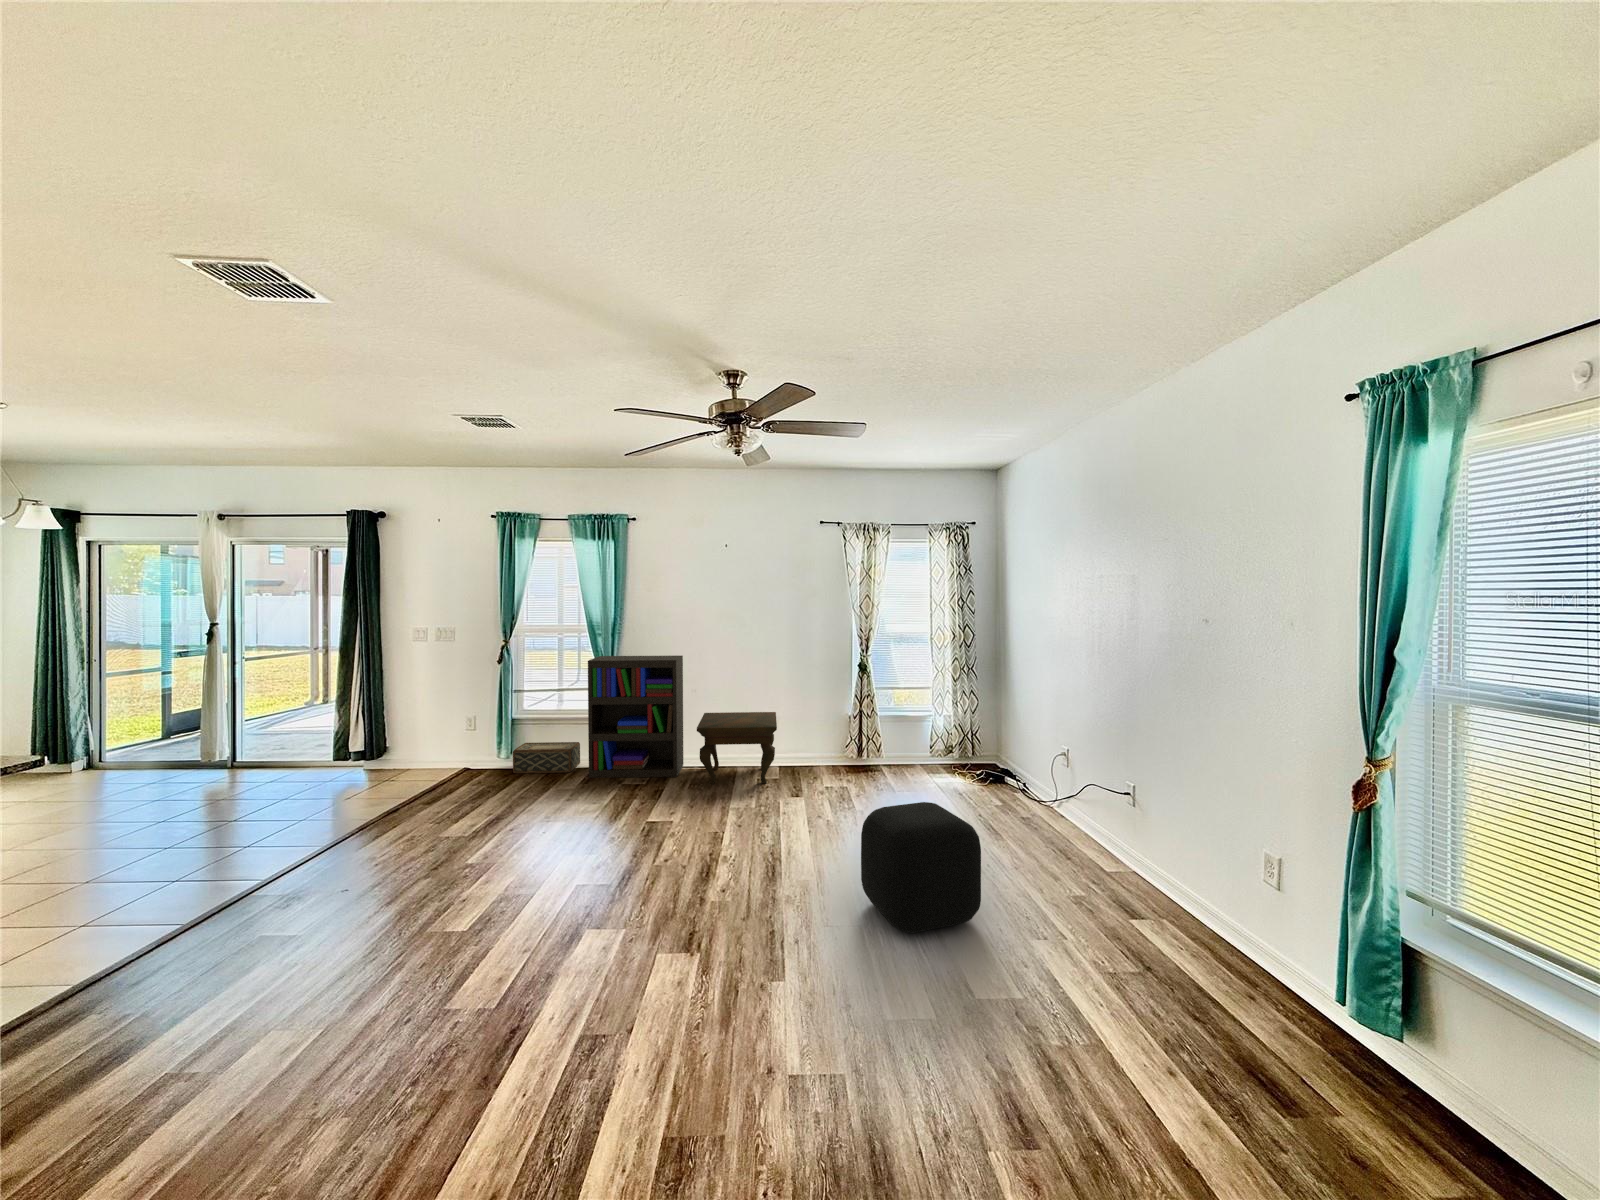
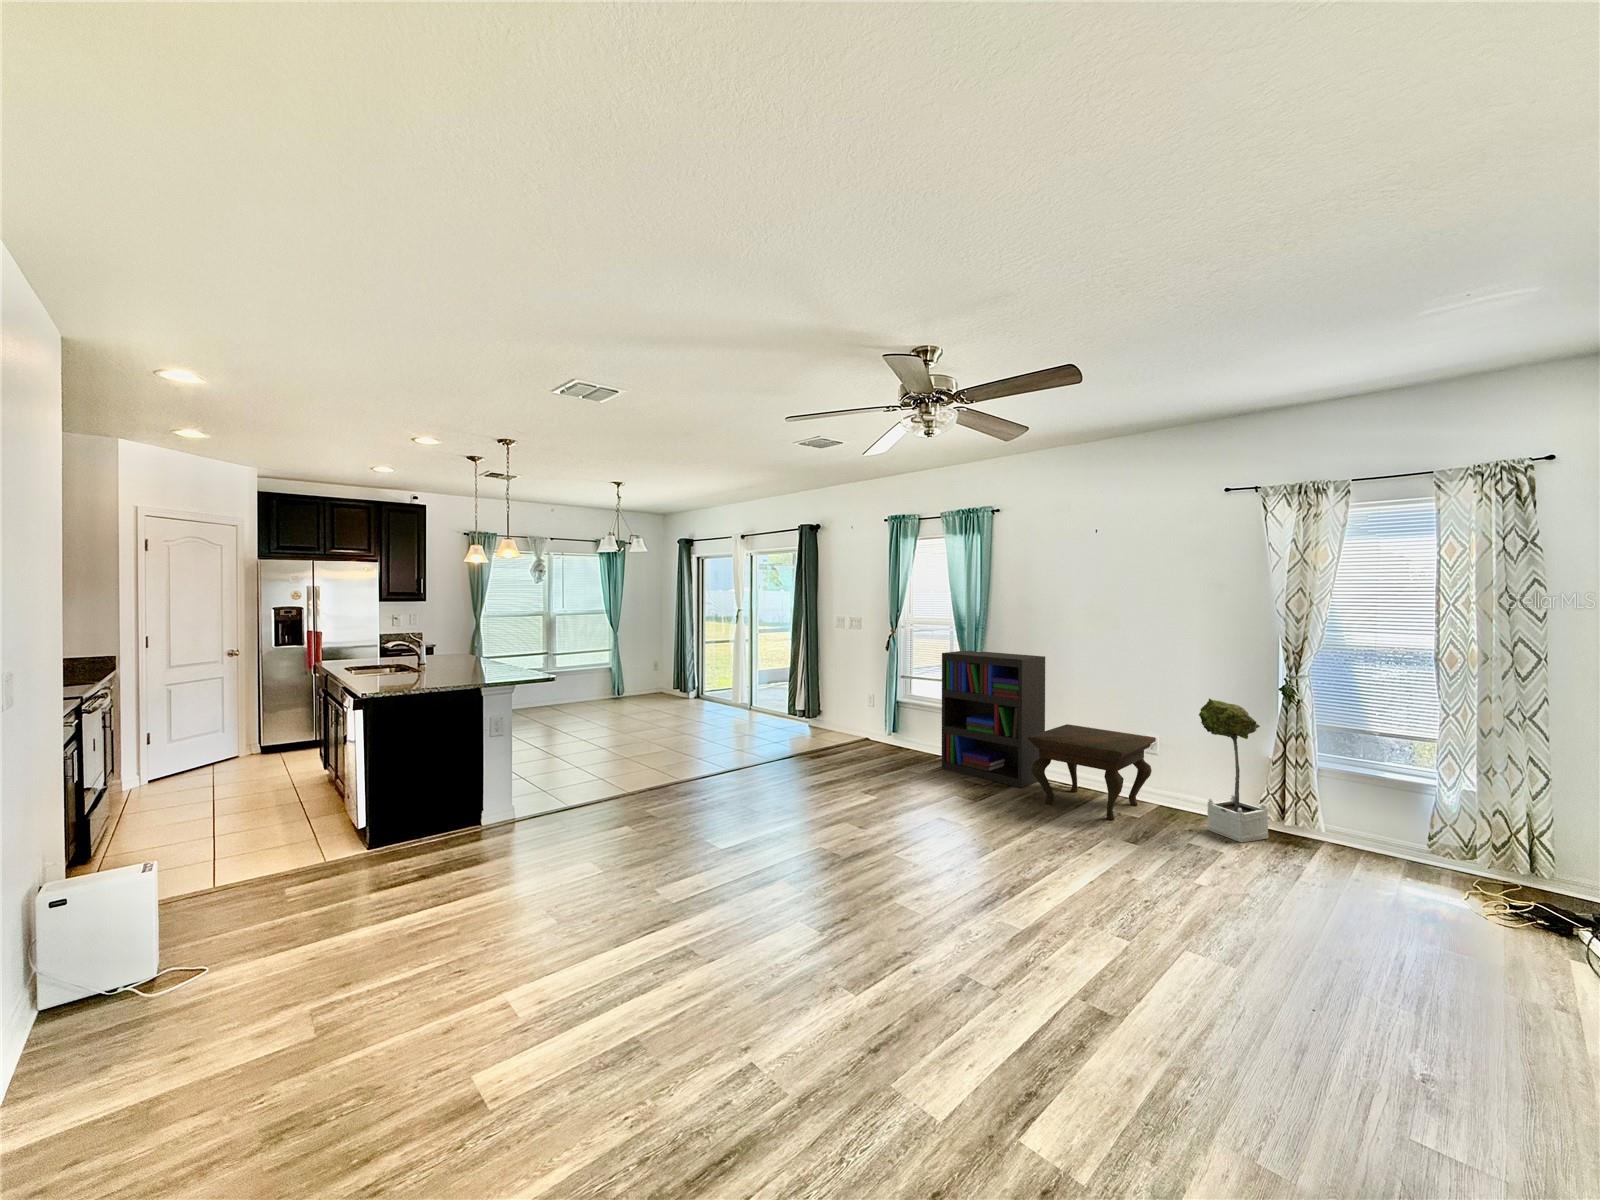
potted tree: none [813,676,855,776] -> present [1199,699,1268,843]
woven basket: present [513,742,580,773] -> none [890,726,951,760]
ottoman: present [861,802,981,933] -> none [1016,861,1186,1062]

